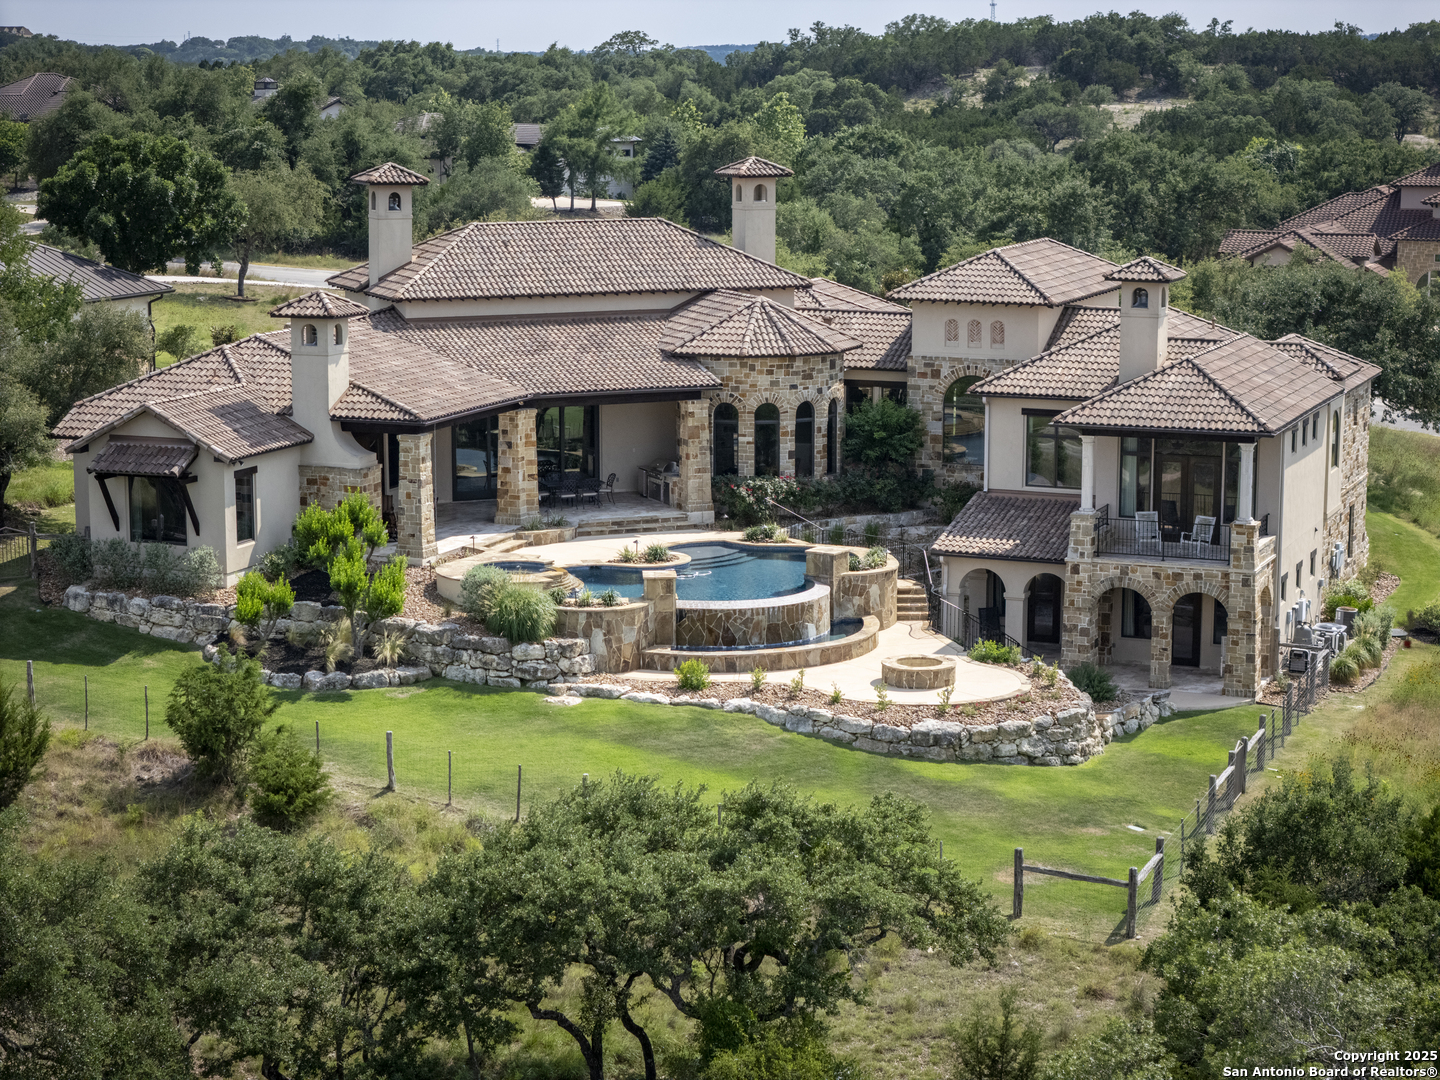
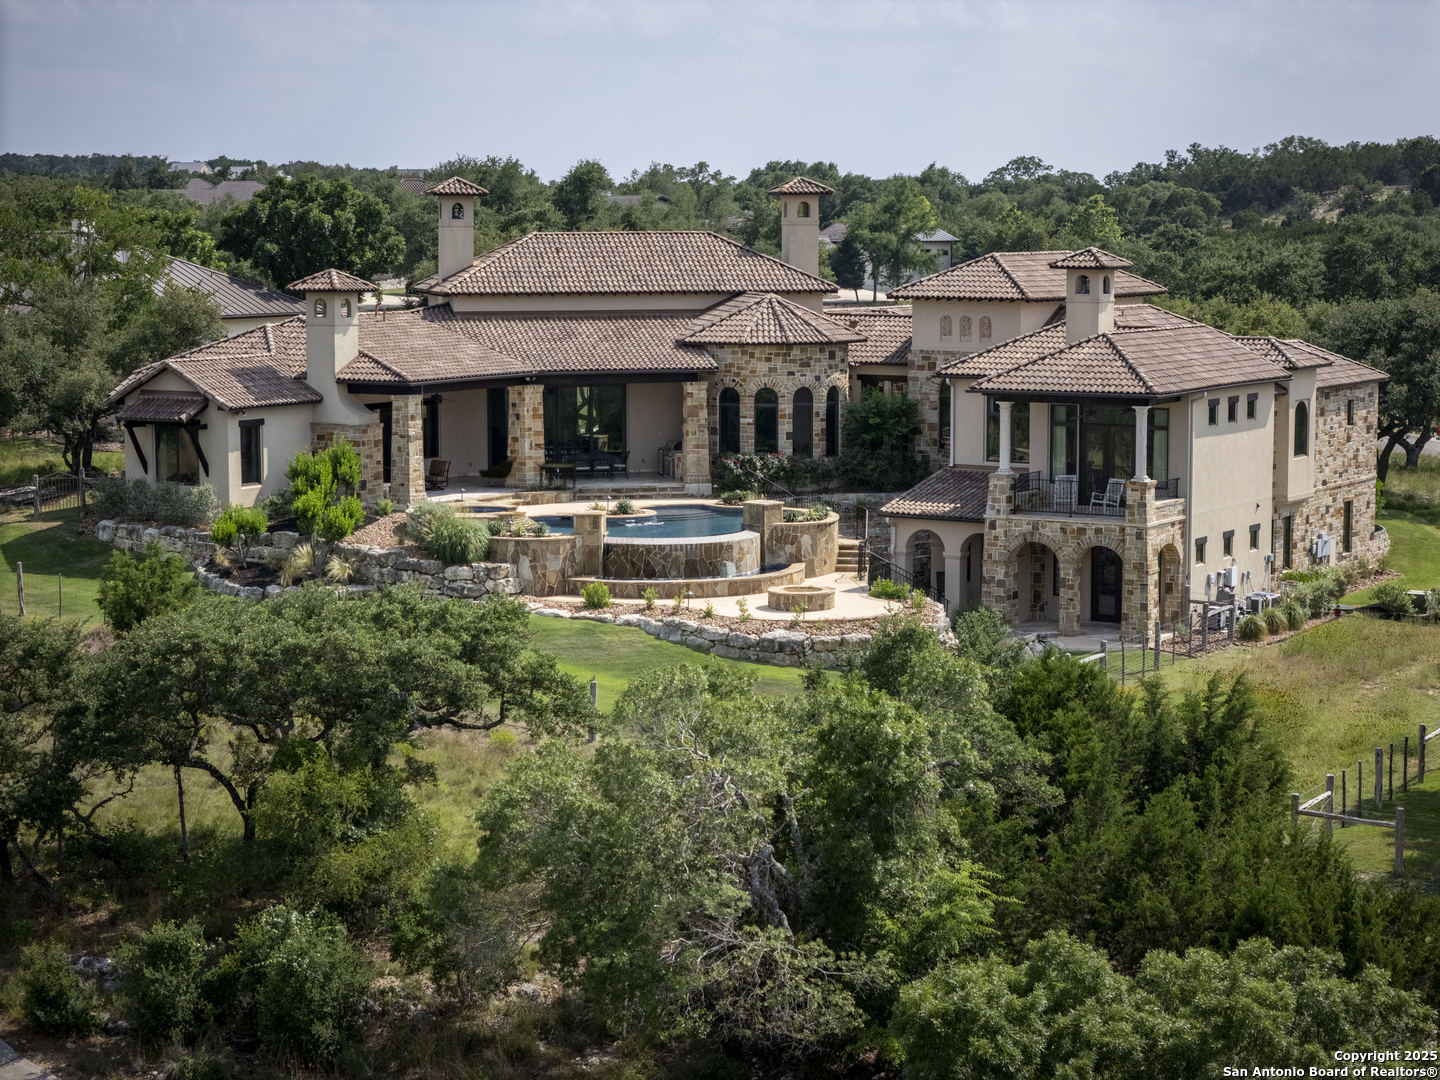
round table: none [528,491,575,526] -> present [537,462,578,491]
lounge chair: none [465,492,503,524] -> present [479,460,513,485]

